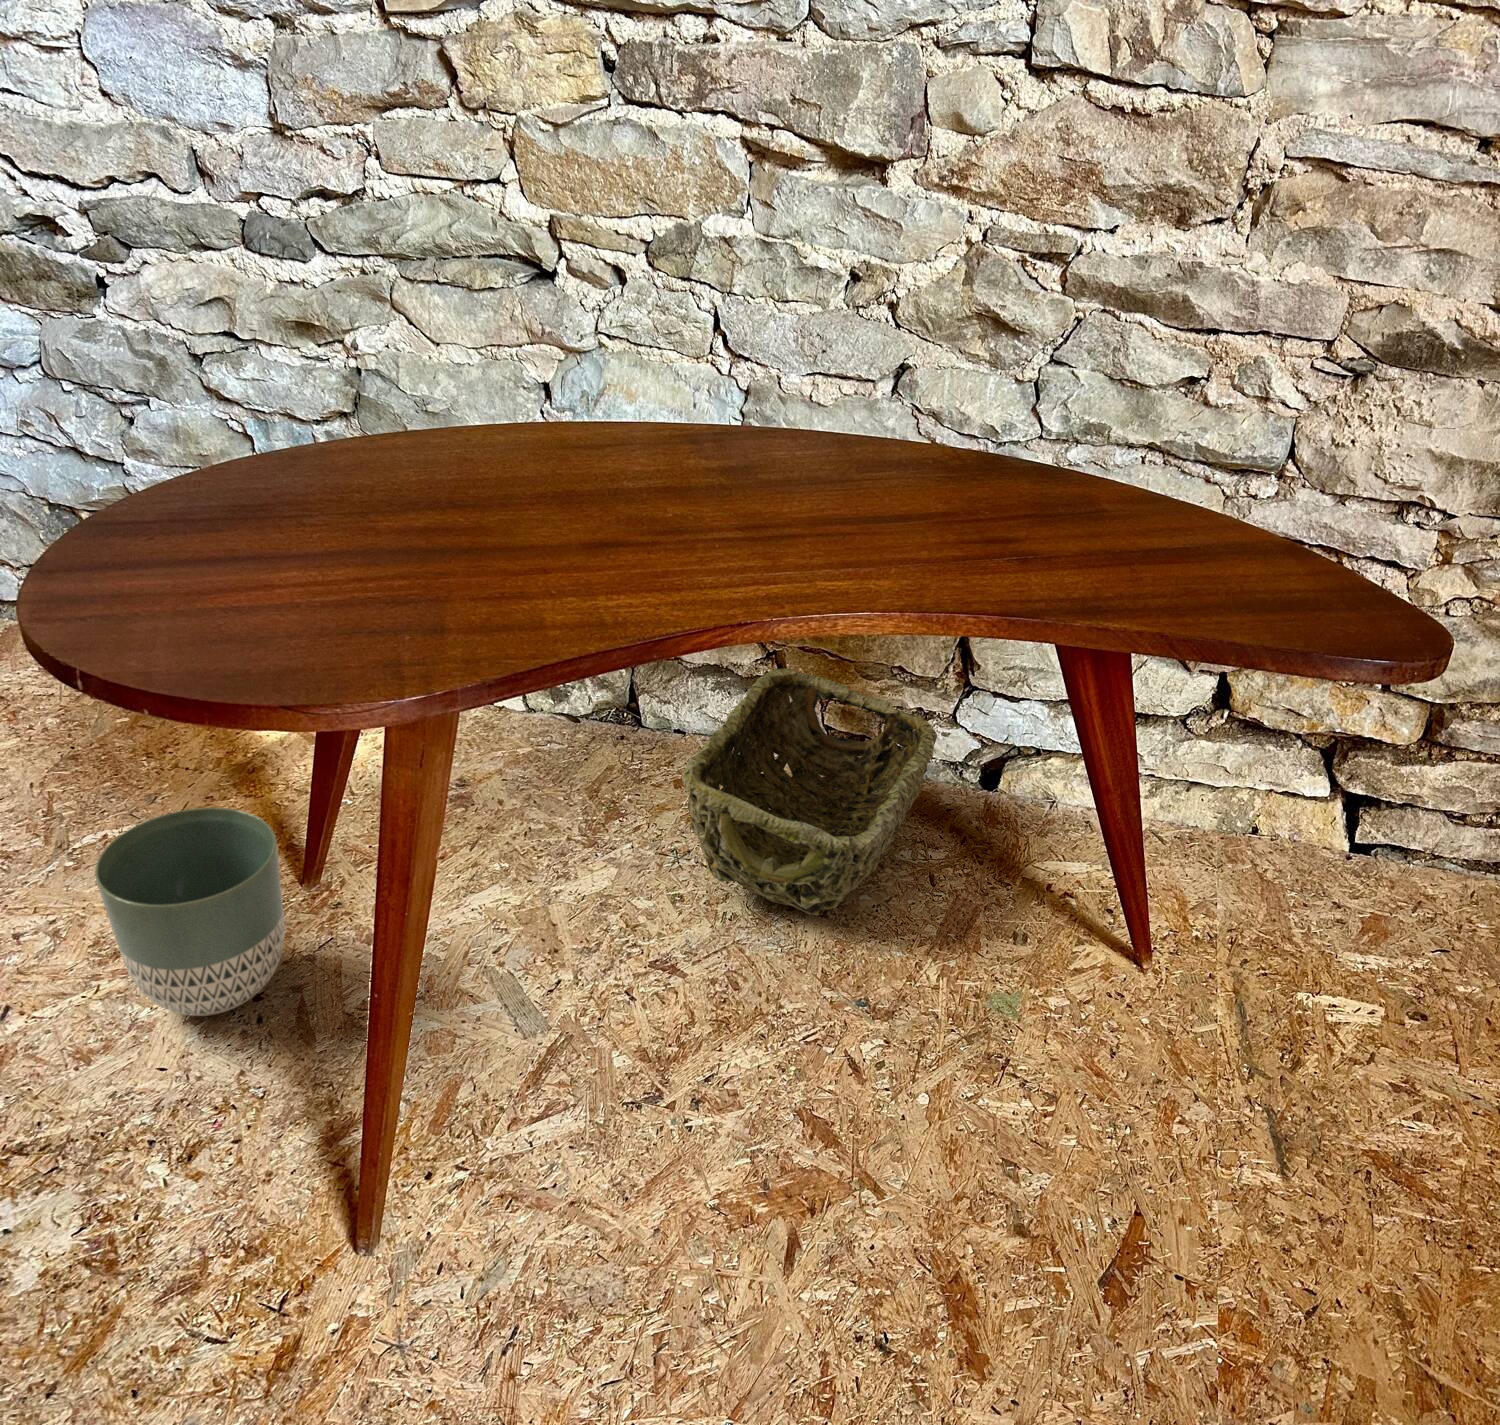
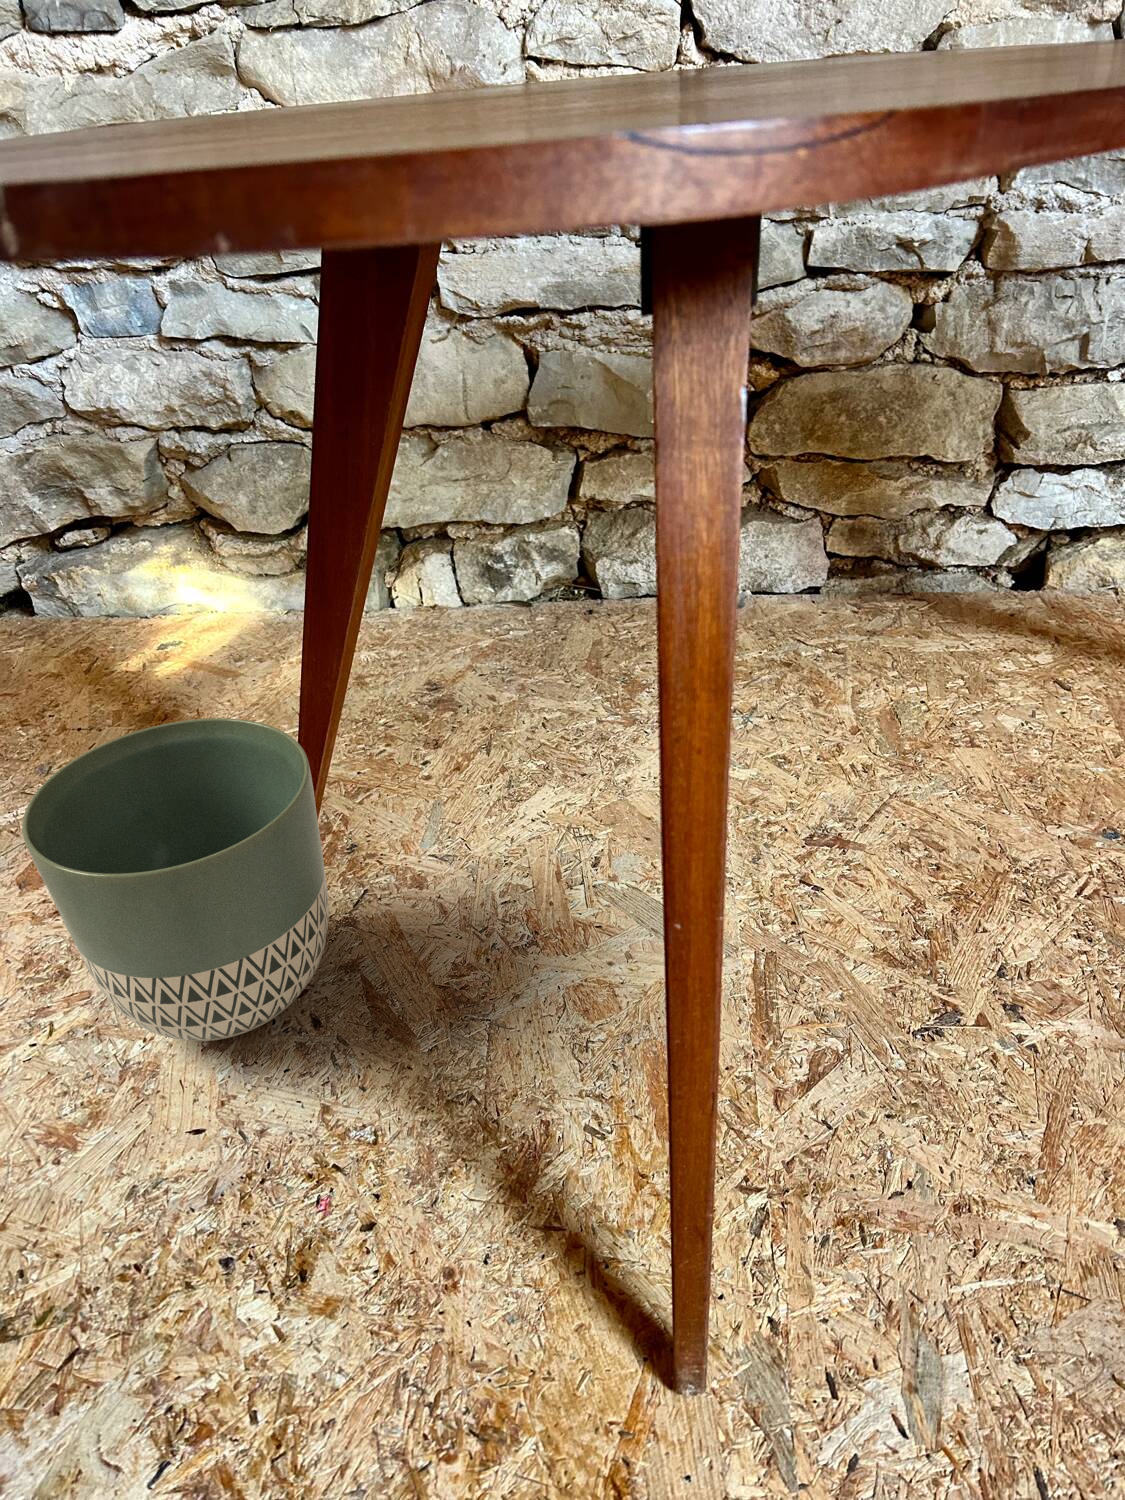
woven basket: present [682,668,937,915] -> none [775,476,1081,746]

